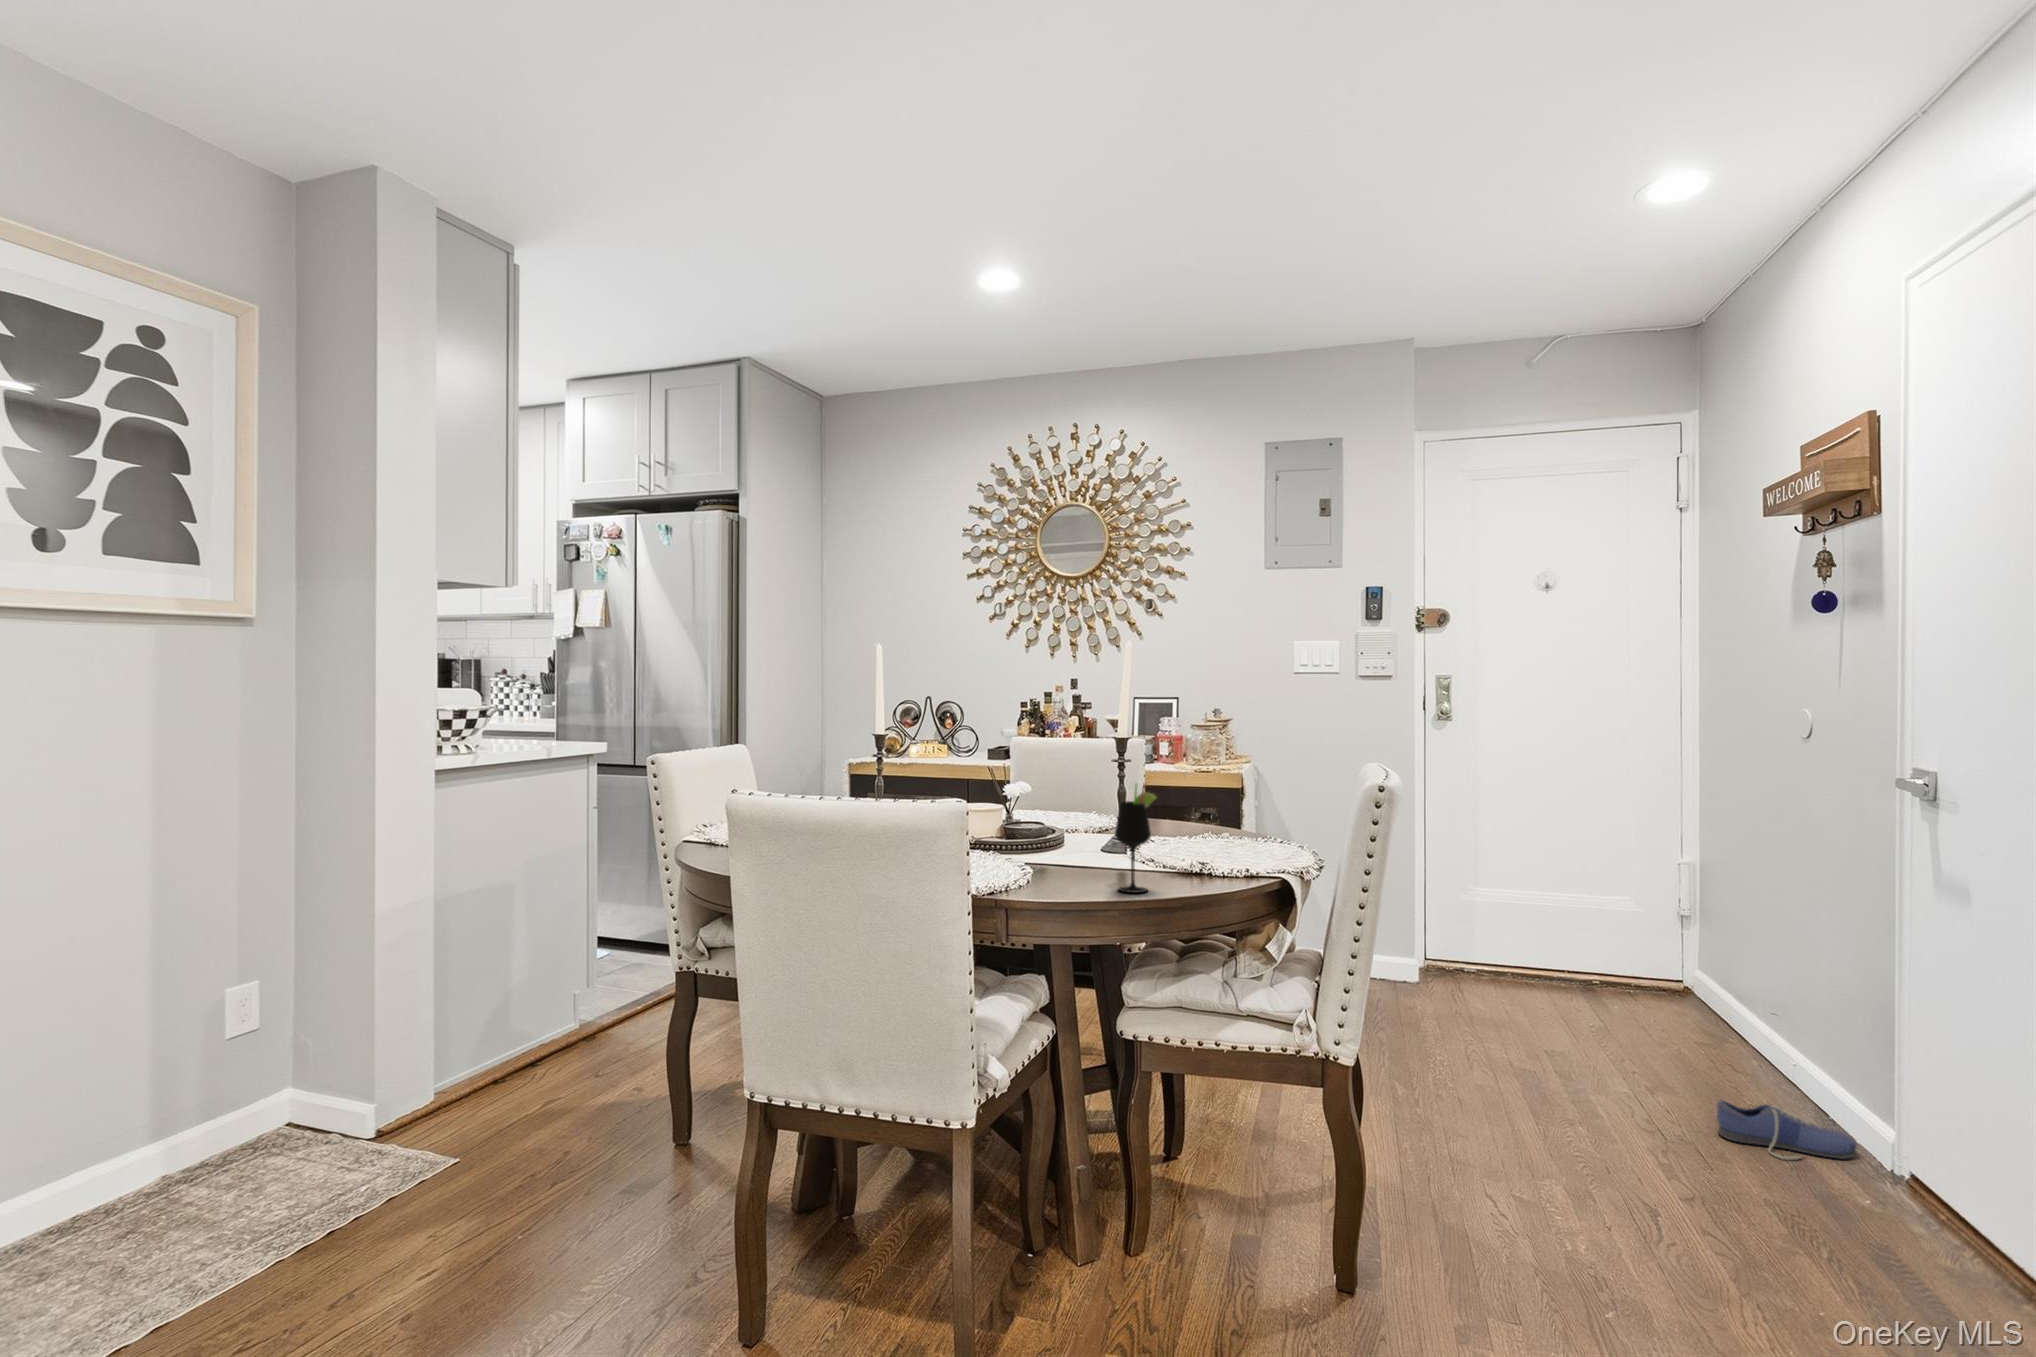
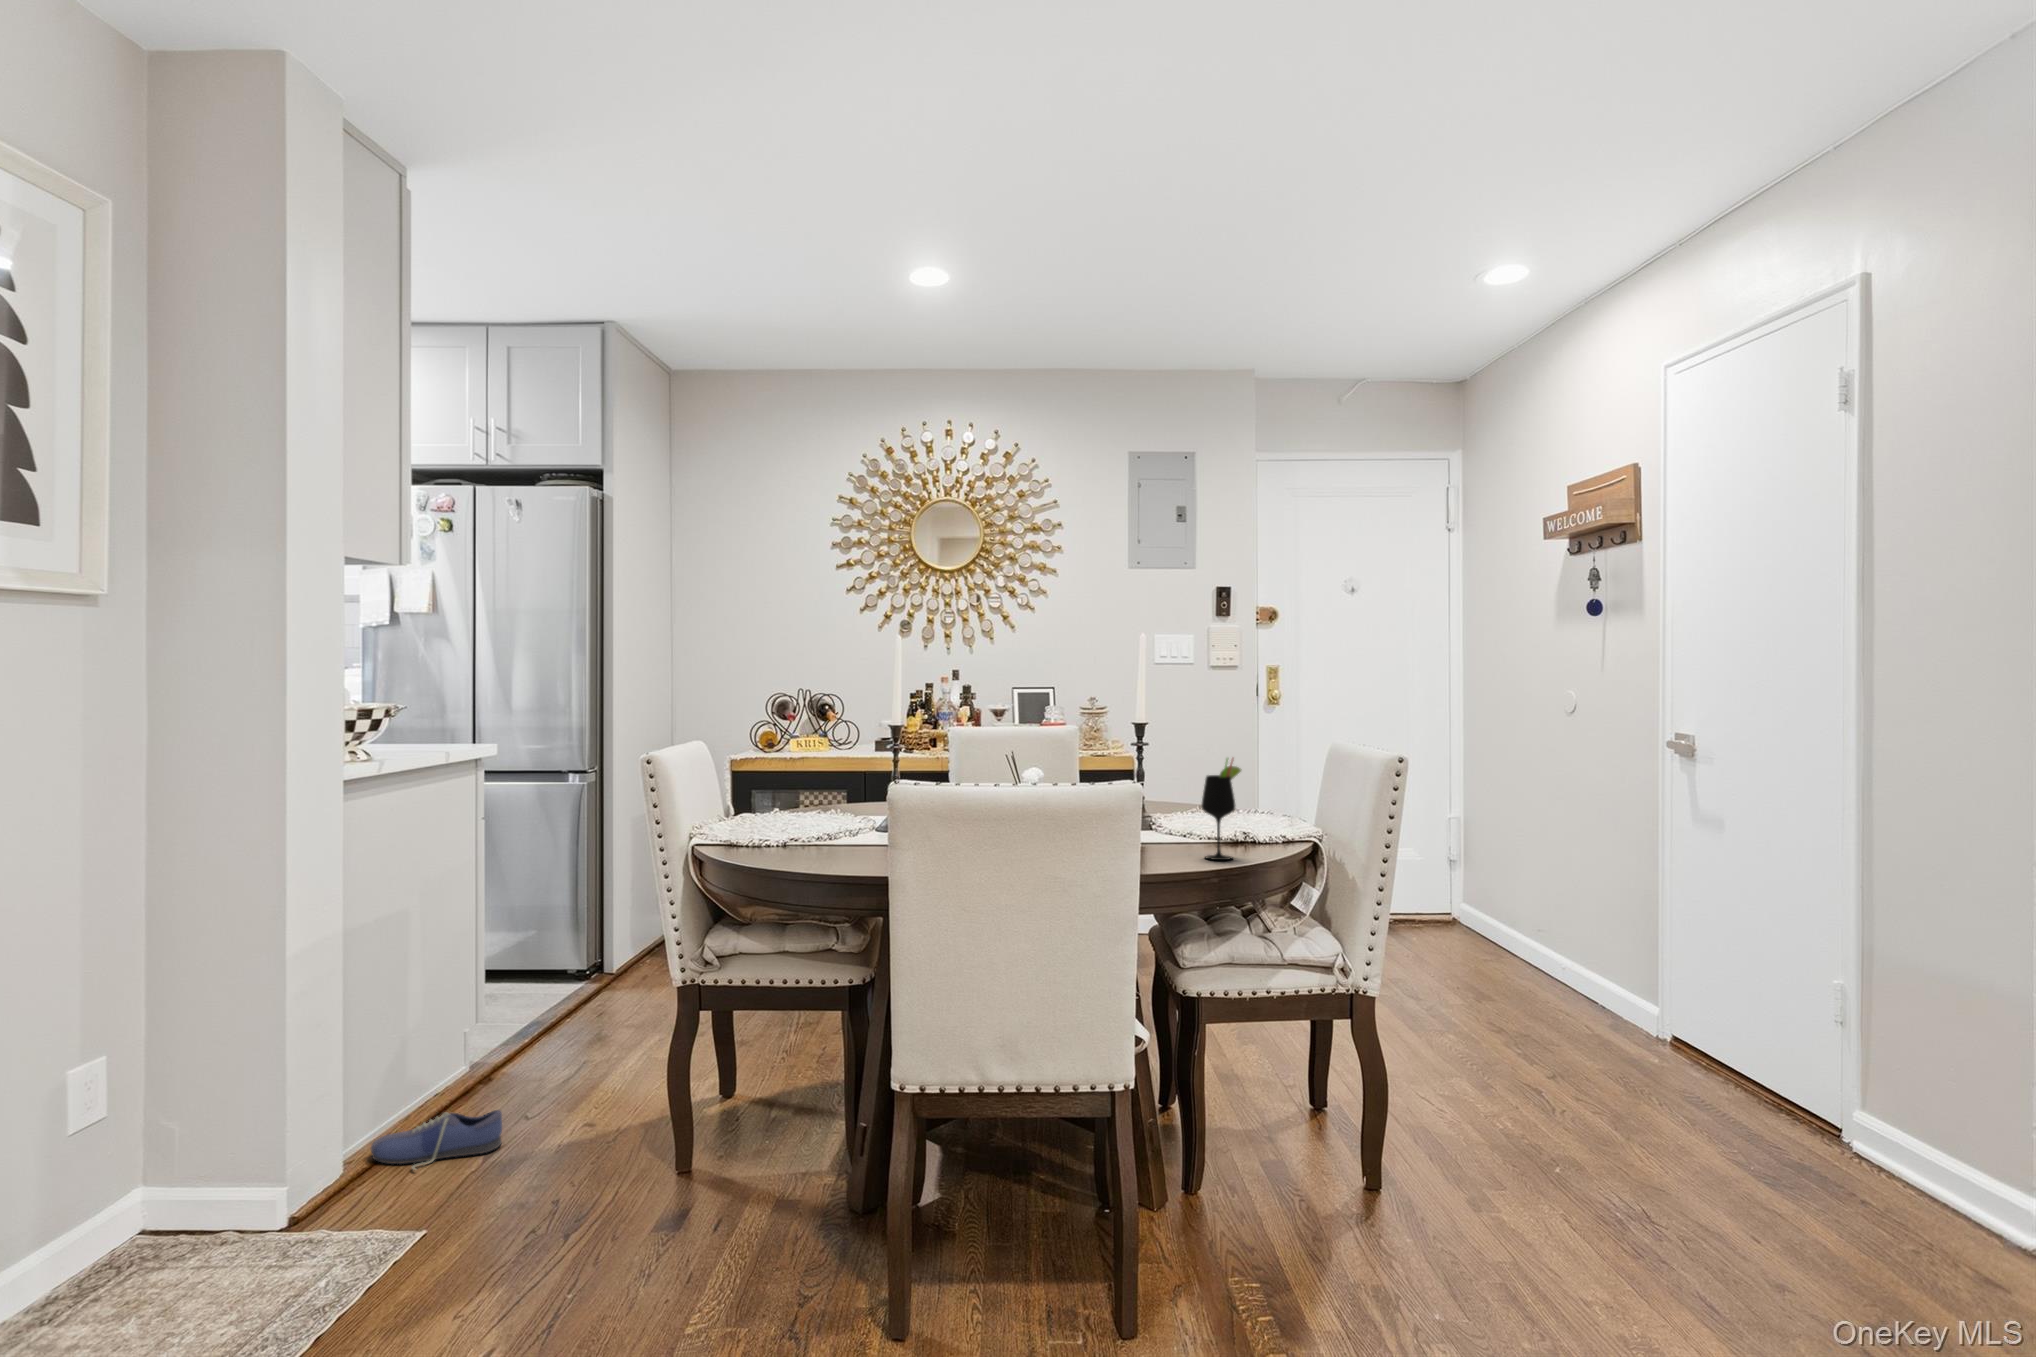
shoe: present [1717,1100,1857,1159] -> present [371,1110,502,1169]

